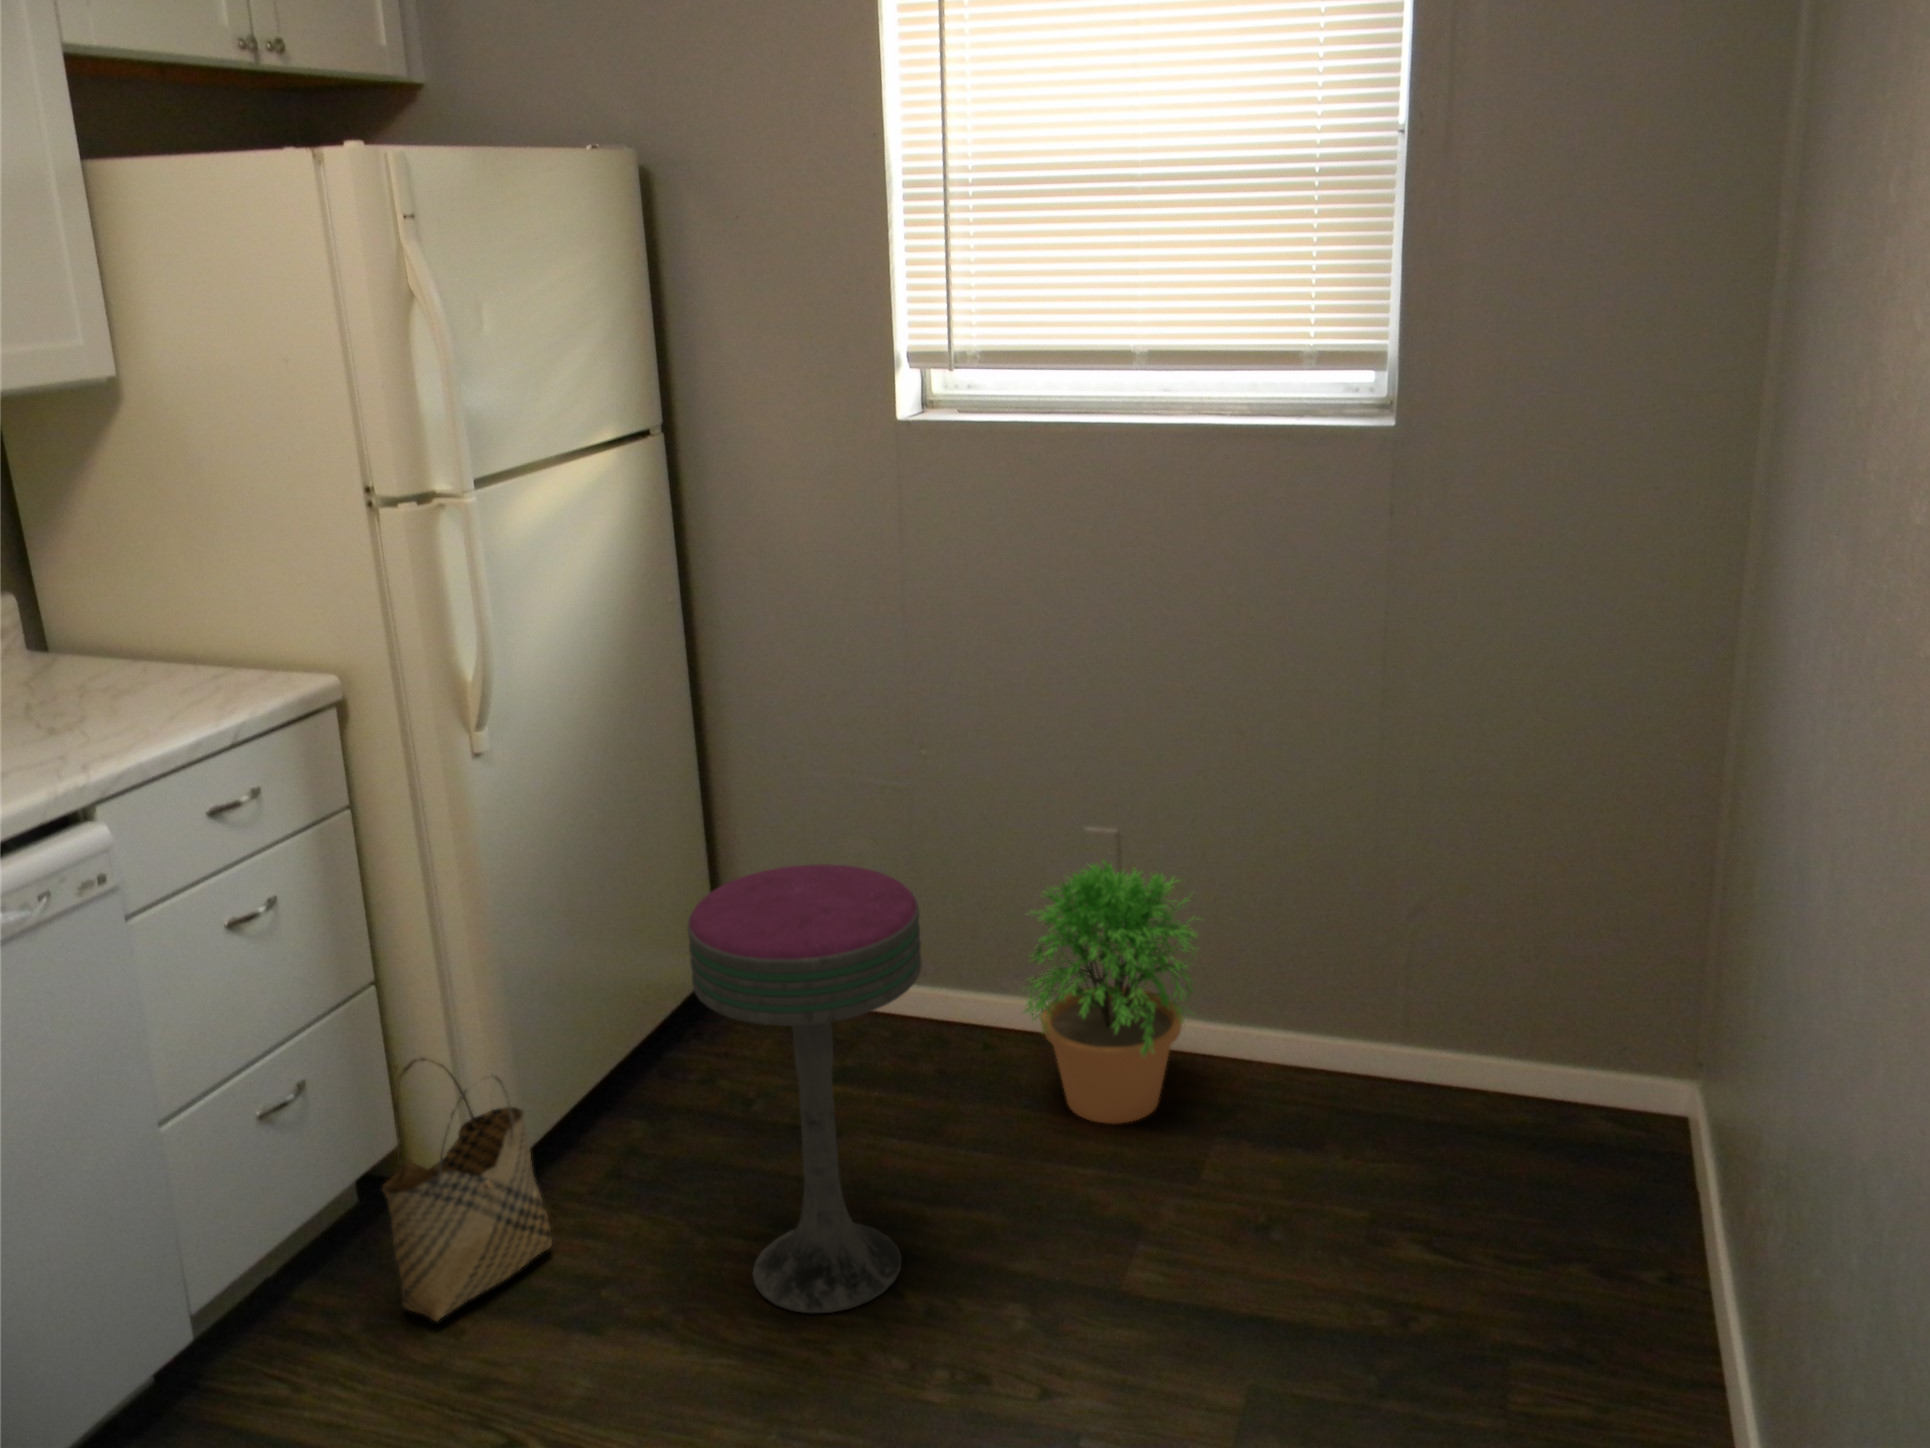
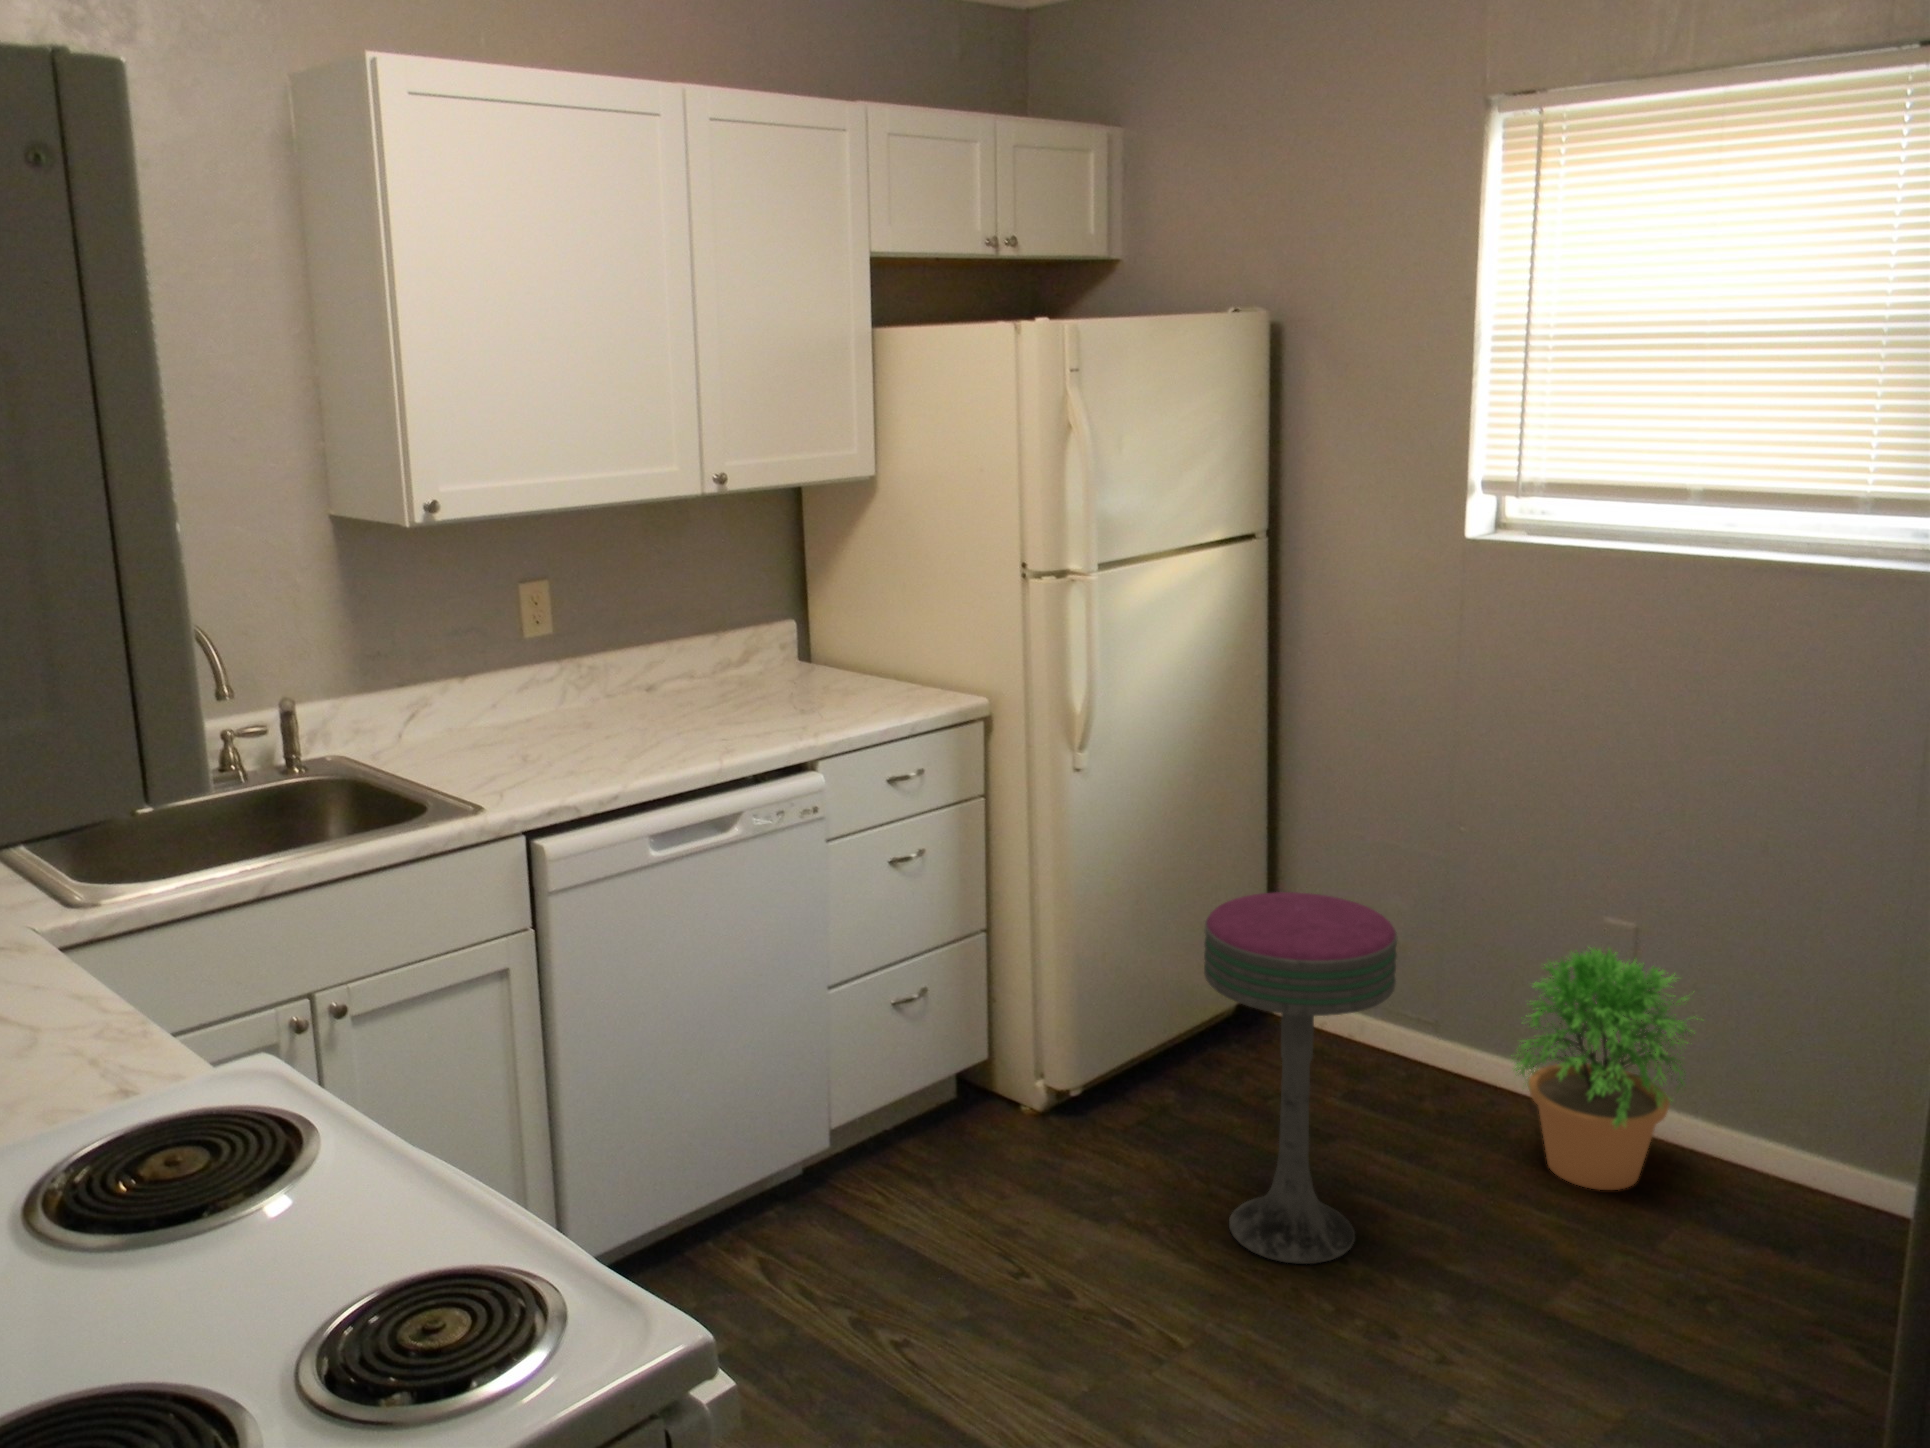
woven basket: present [382,1058,552,1321] -> none [965,989,1084,1186]

